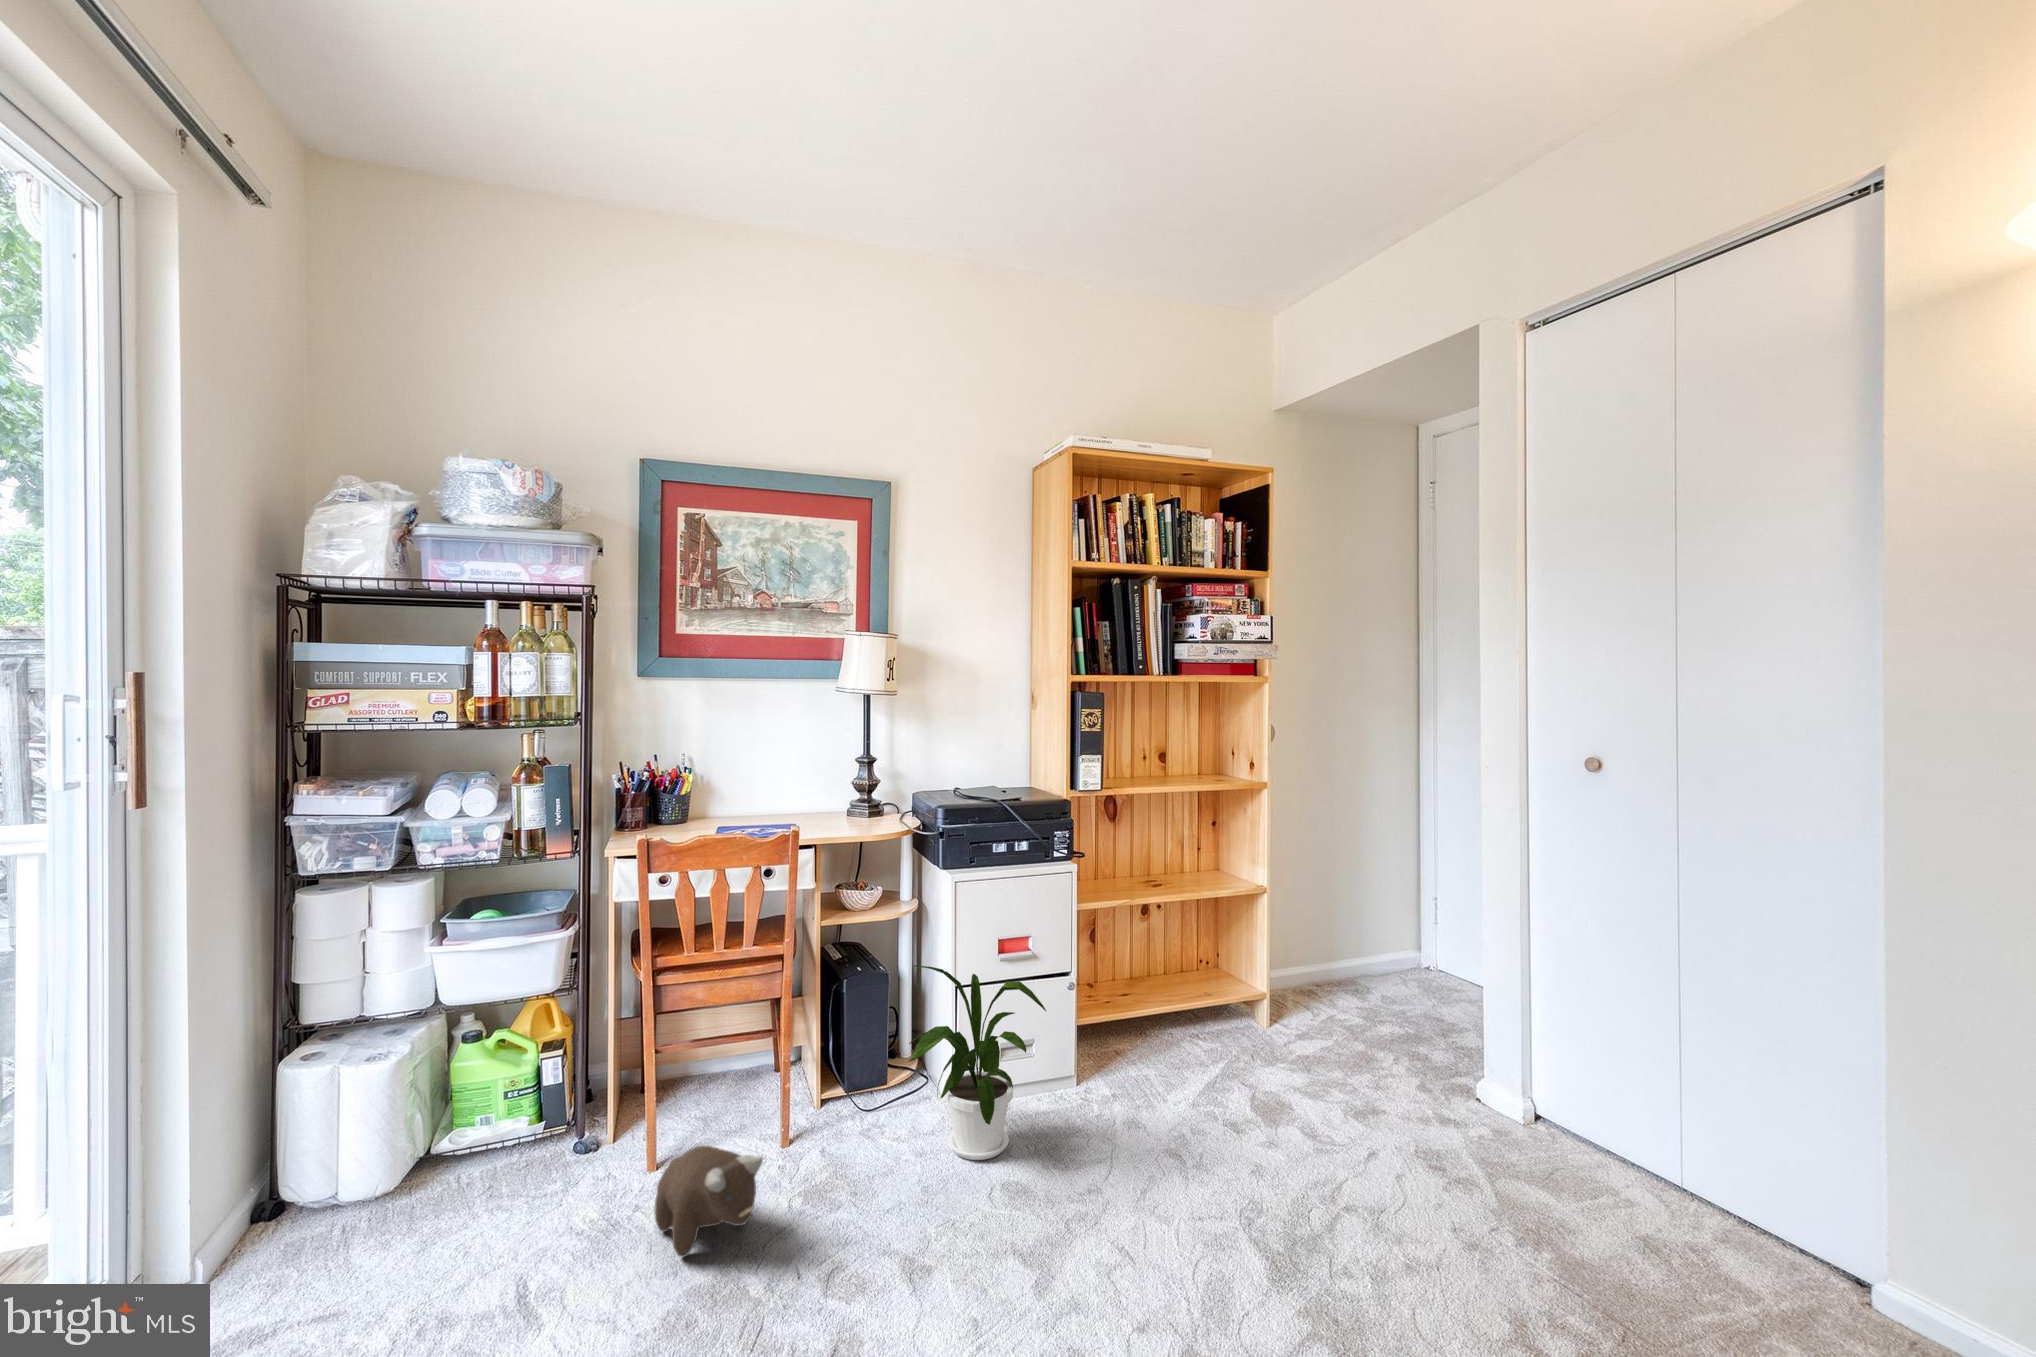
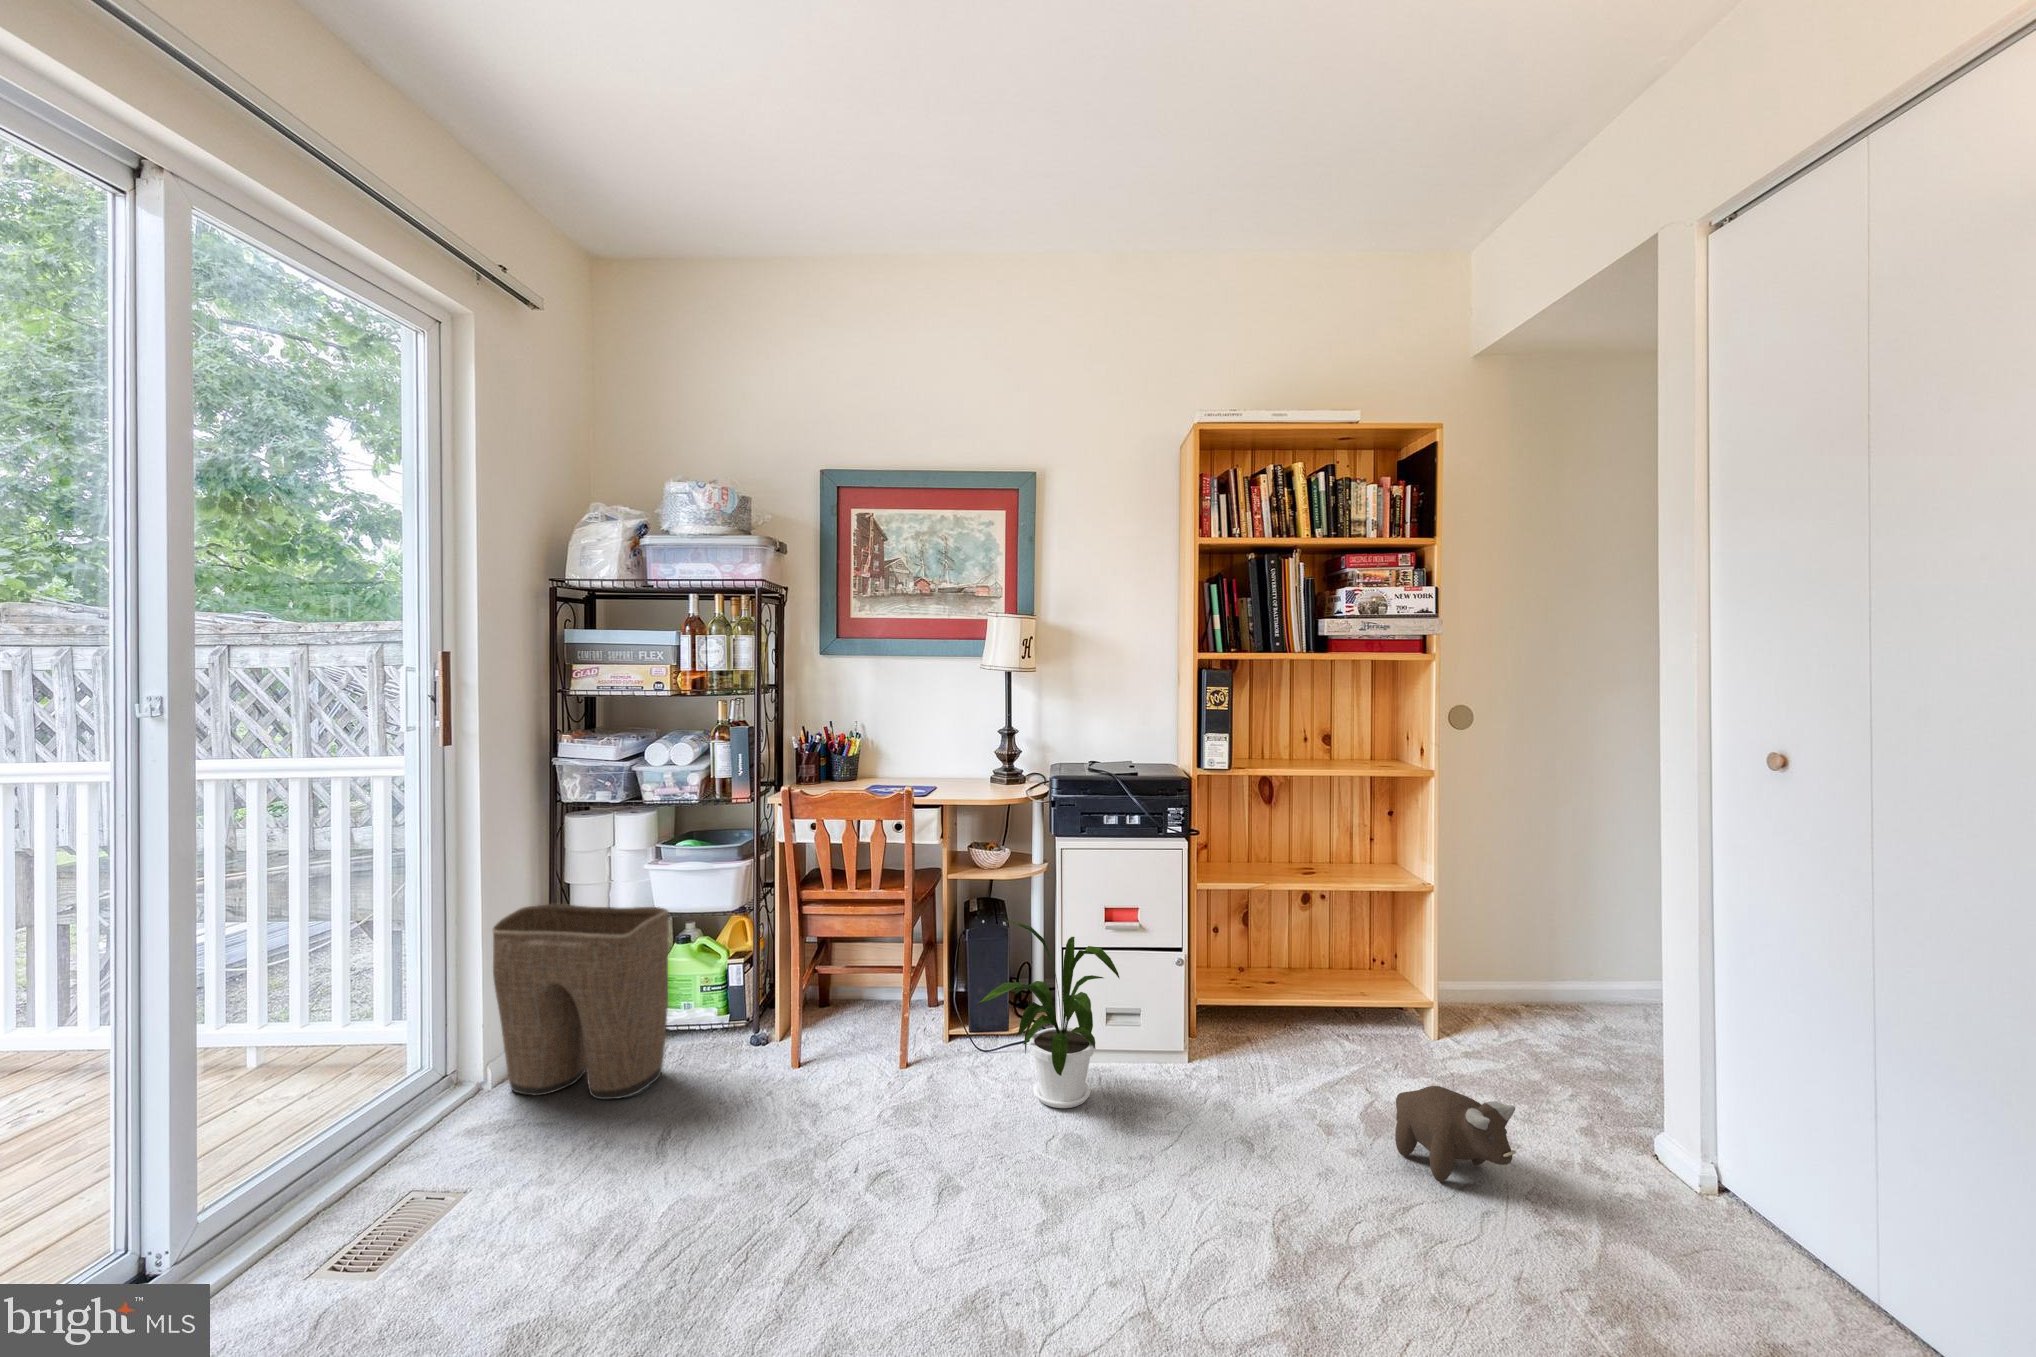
laundry basket: none [219,1003,487,1294] -> present [492,904,669,1099]
plush toy: present [654,1146,763,1257] -> present [1395,1086,1516,1182]

